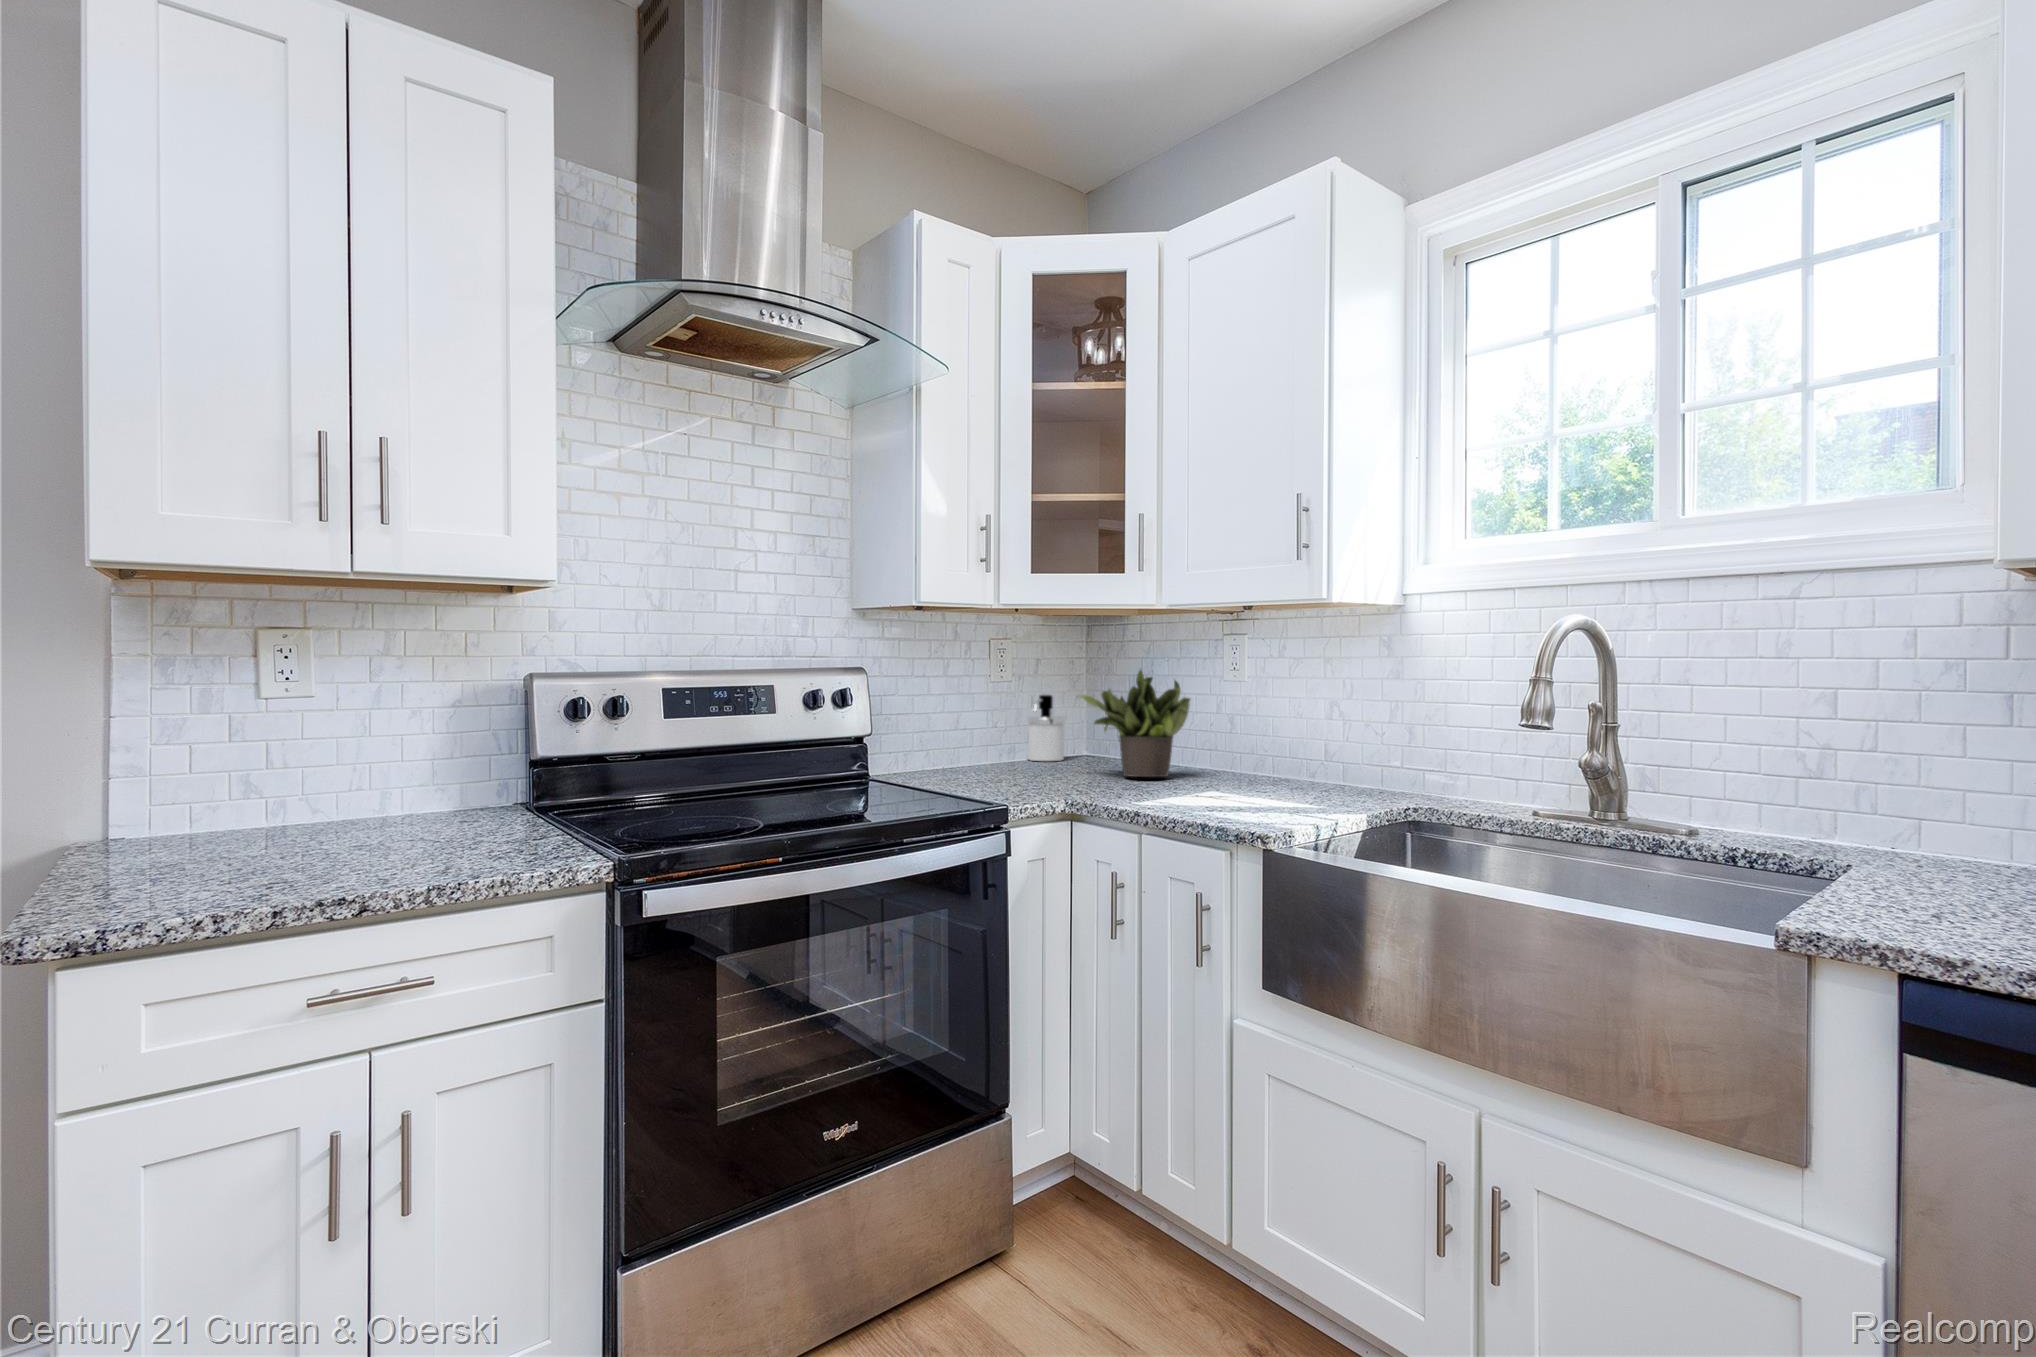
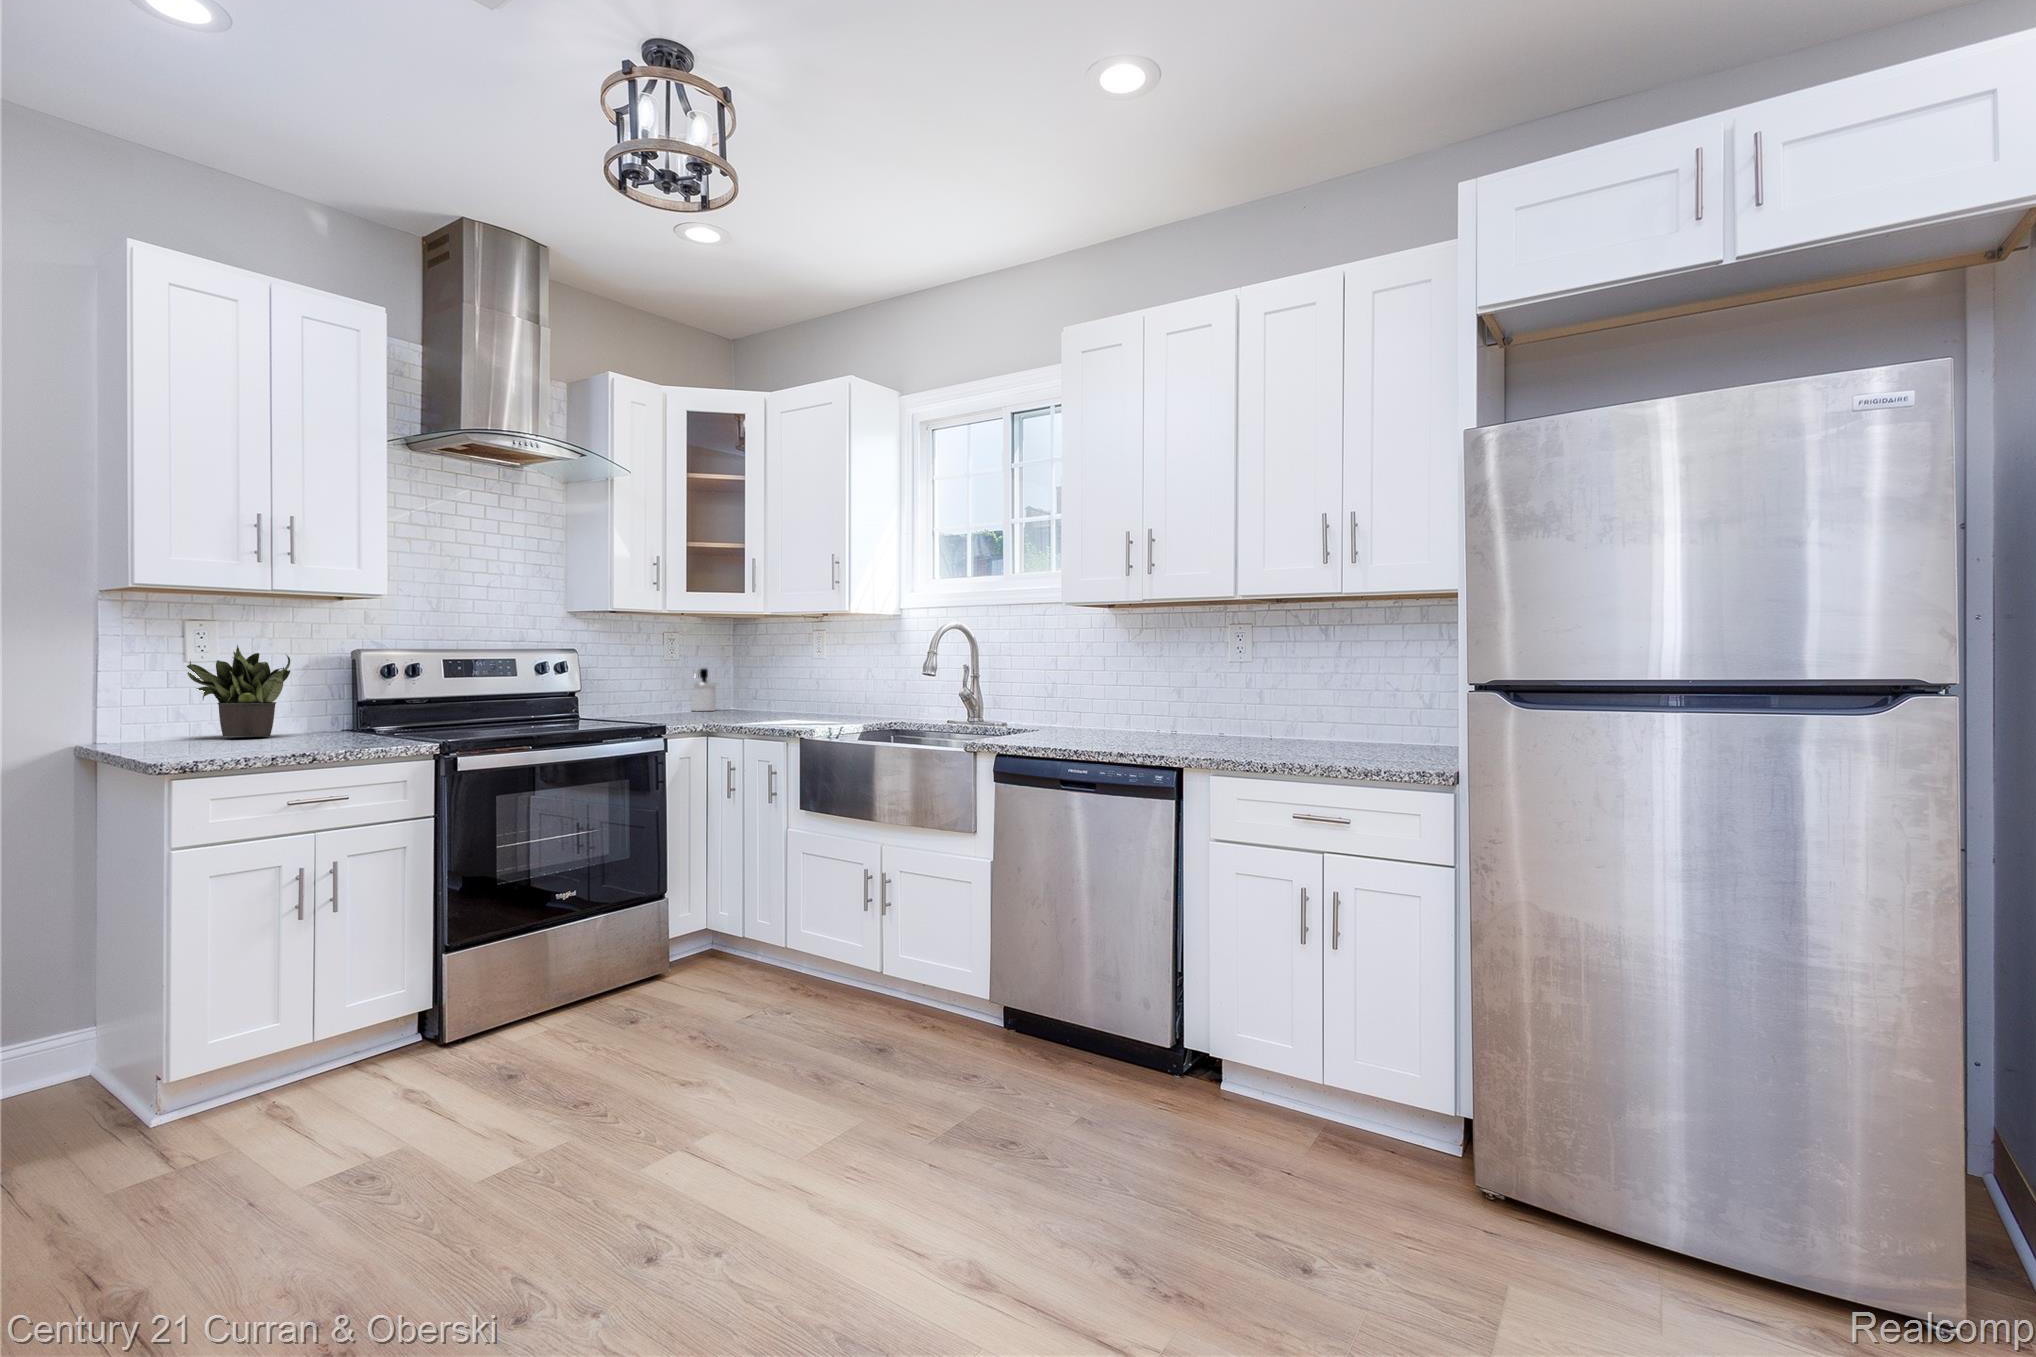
potted plant: present [1080,670,1190,777] -> present [187,645,290,736]

